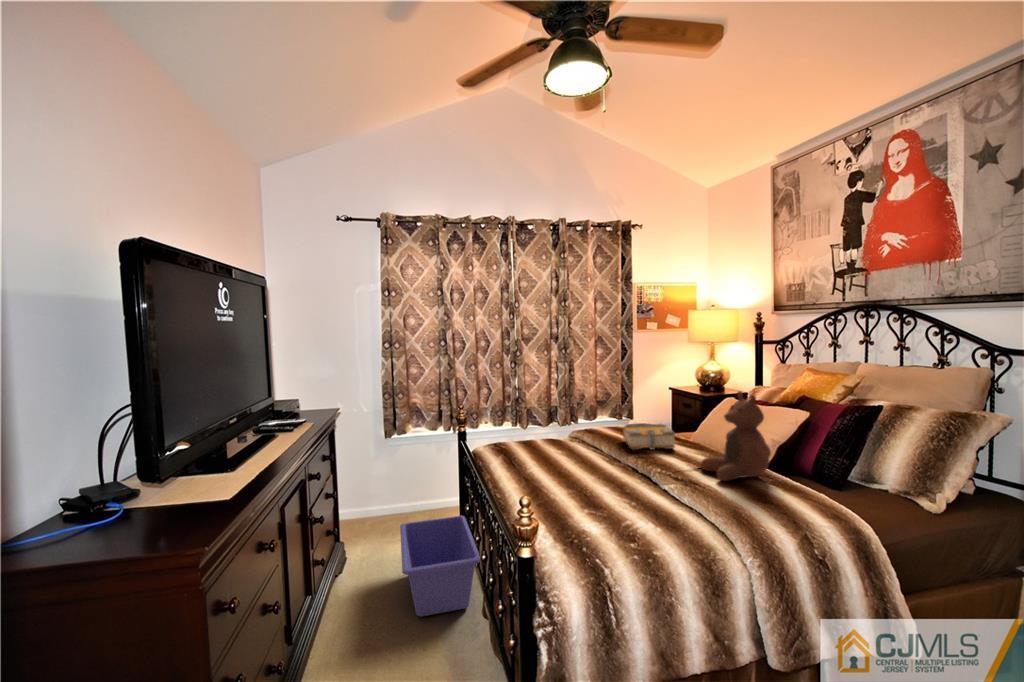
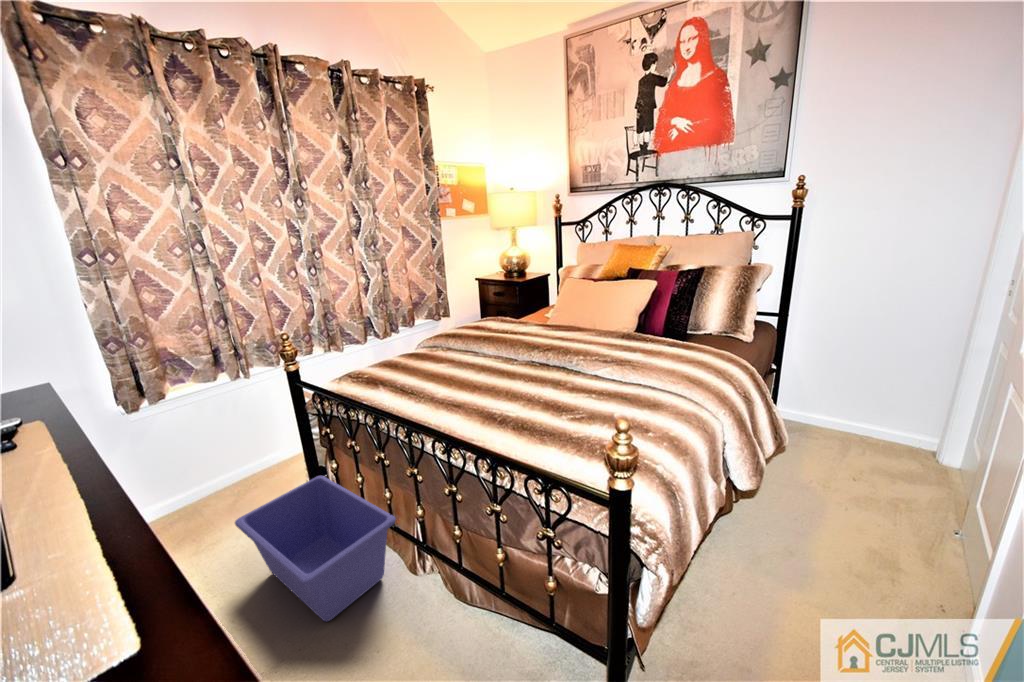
stuffed bear: present [701,391,771,481] -> none [608,266,676,354]
book: present [623,423,675,450] -> none [504,312,564,344]

